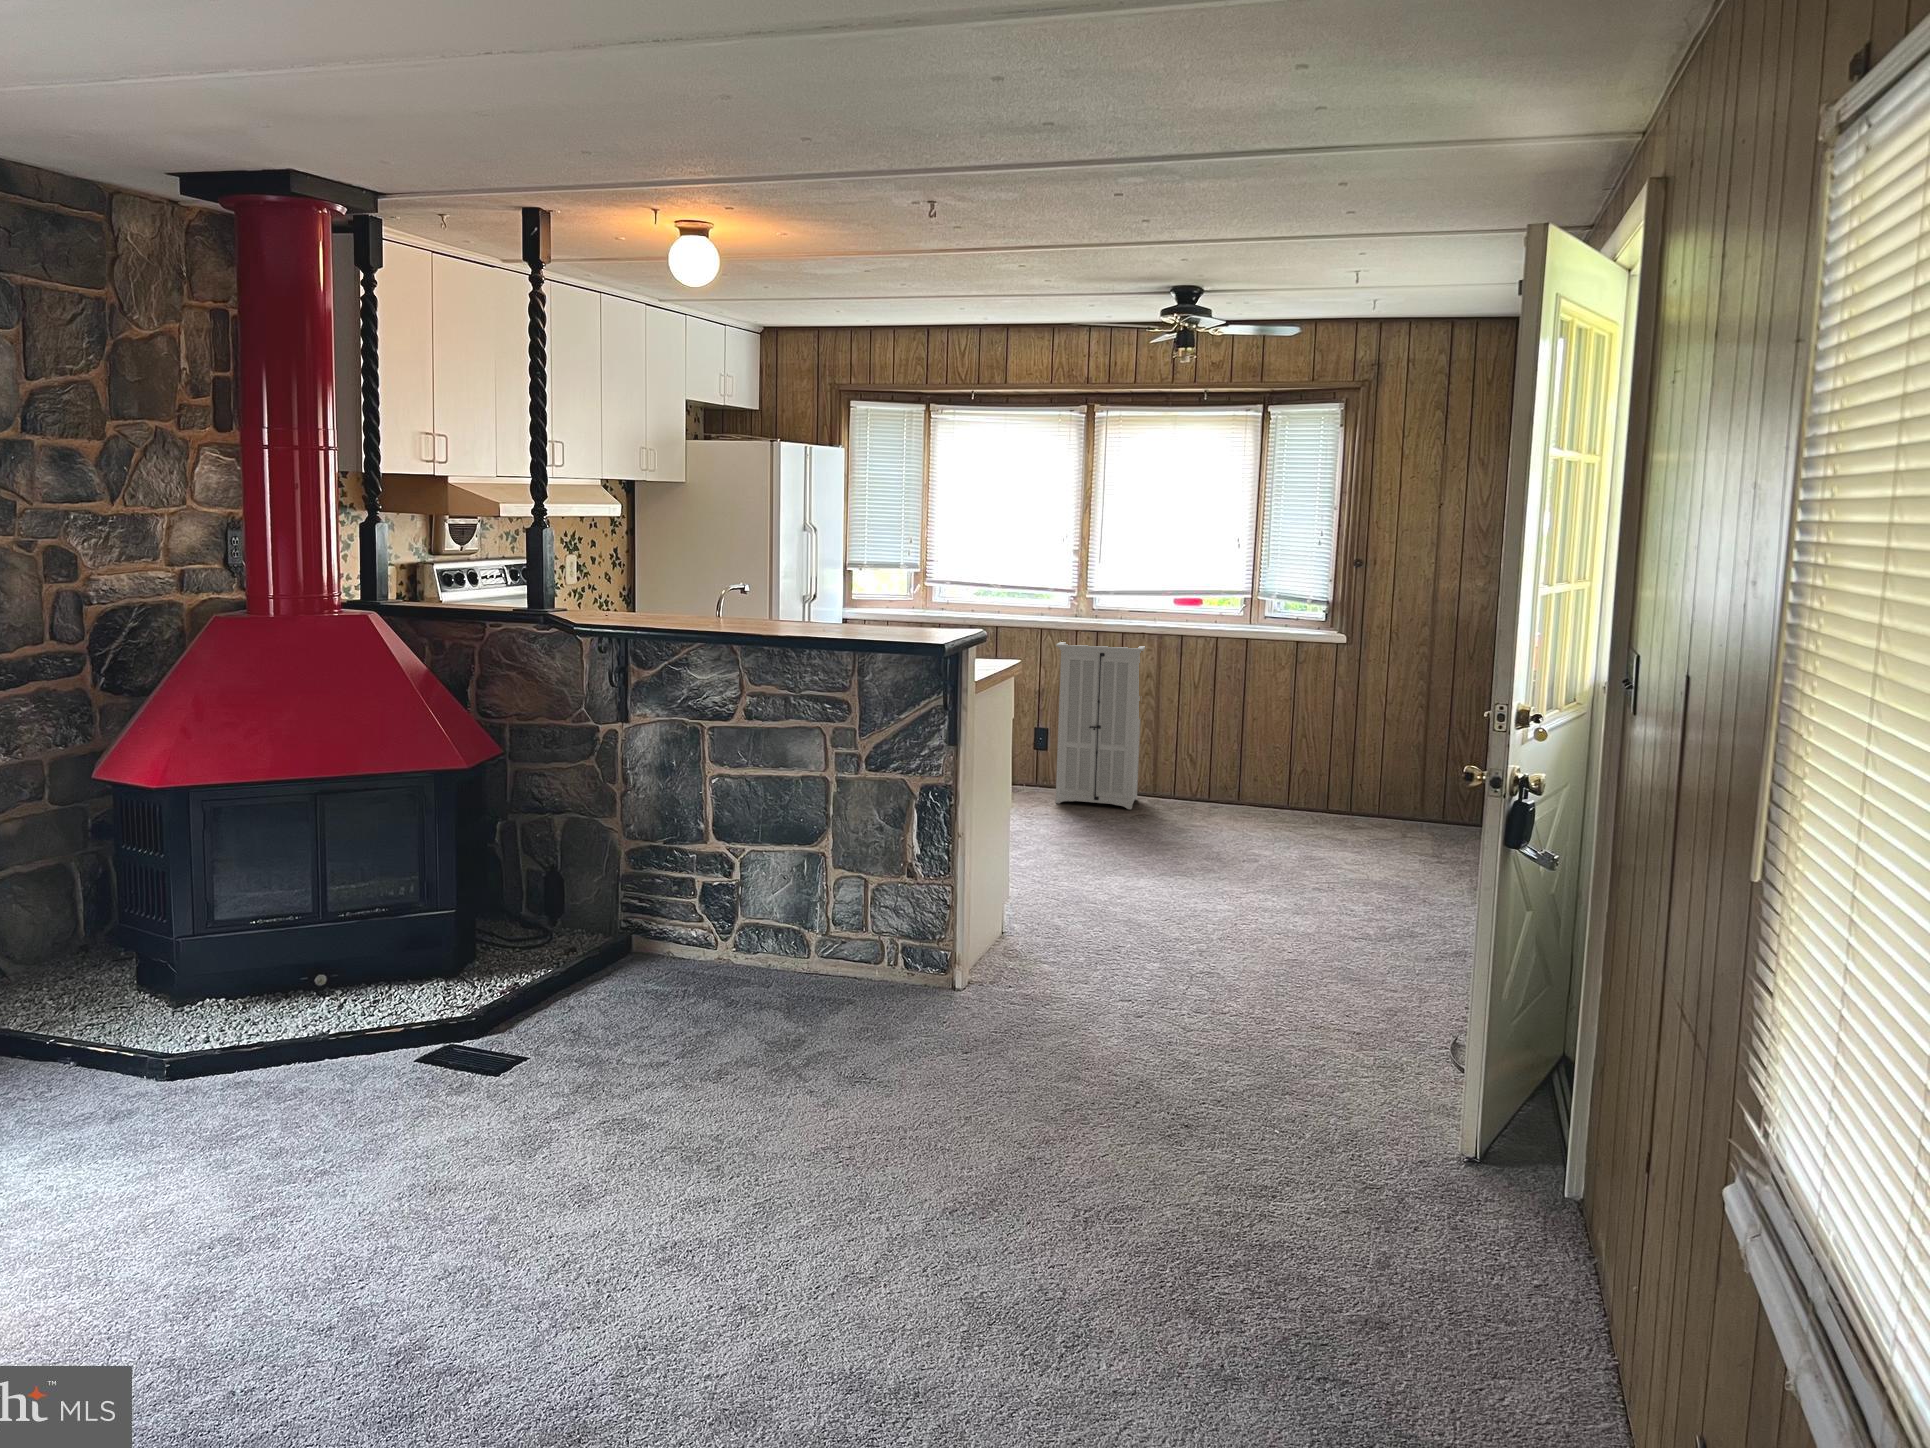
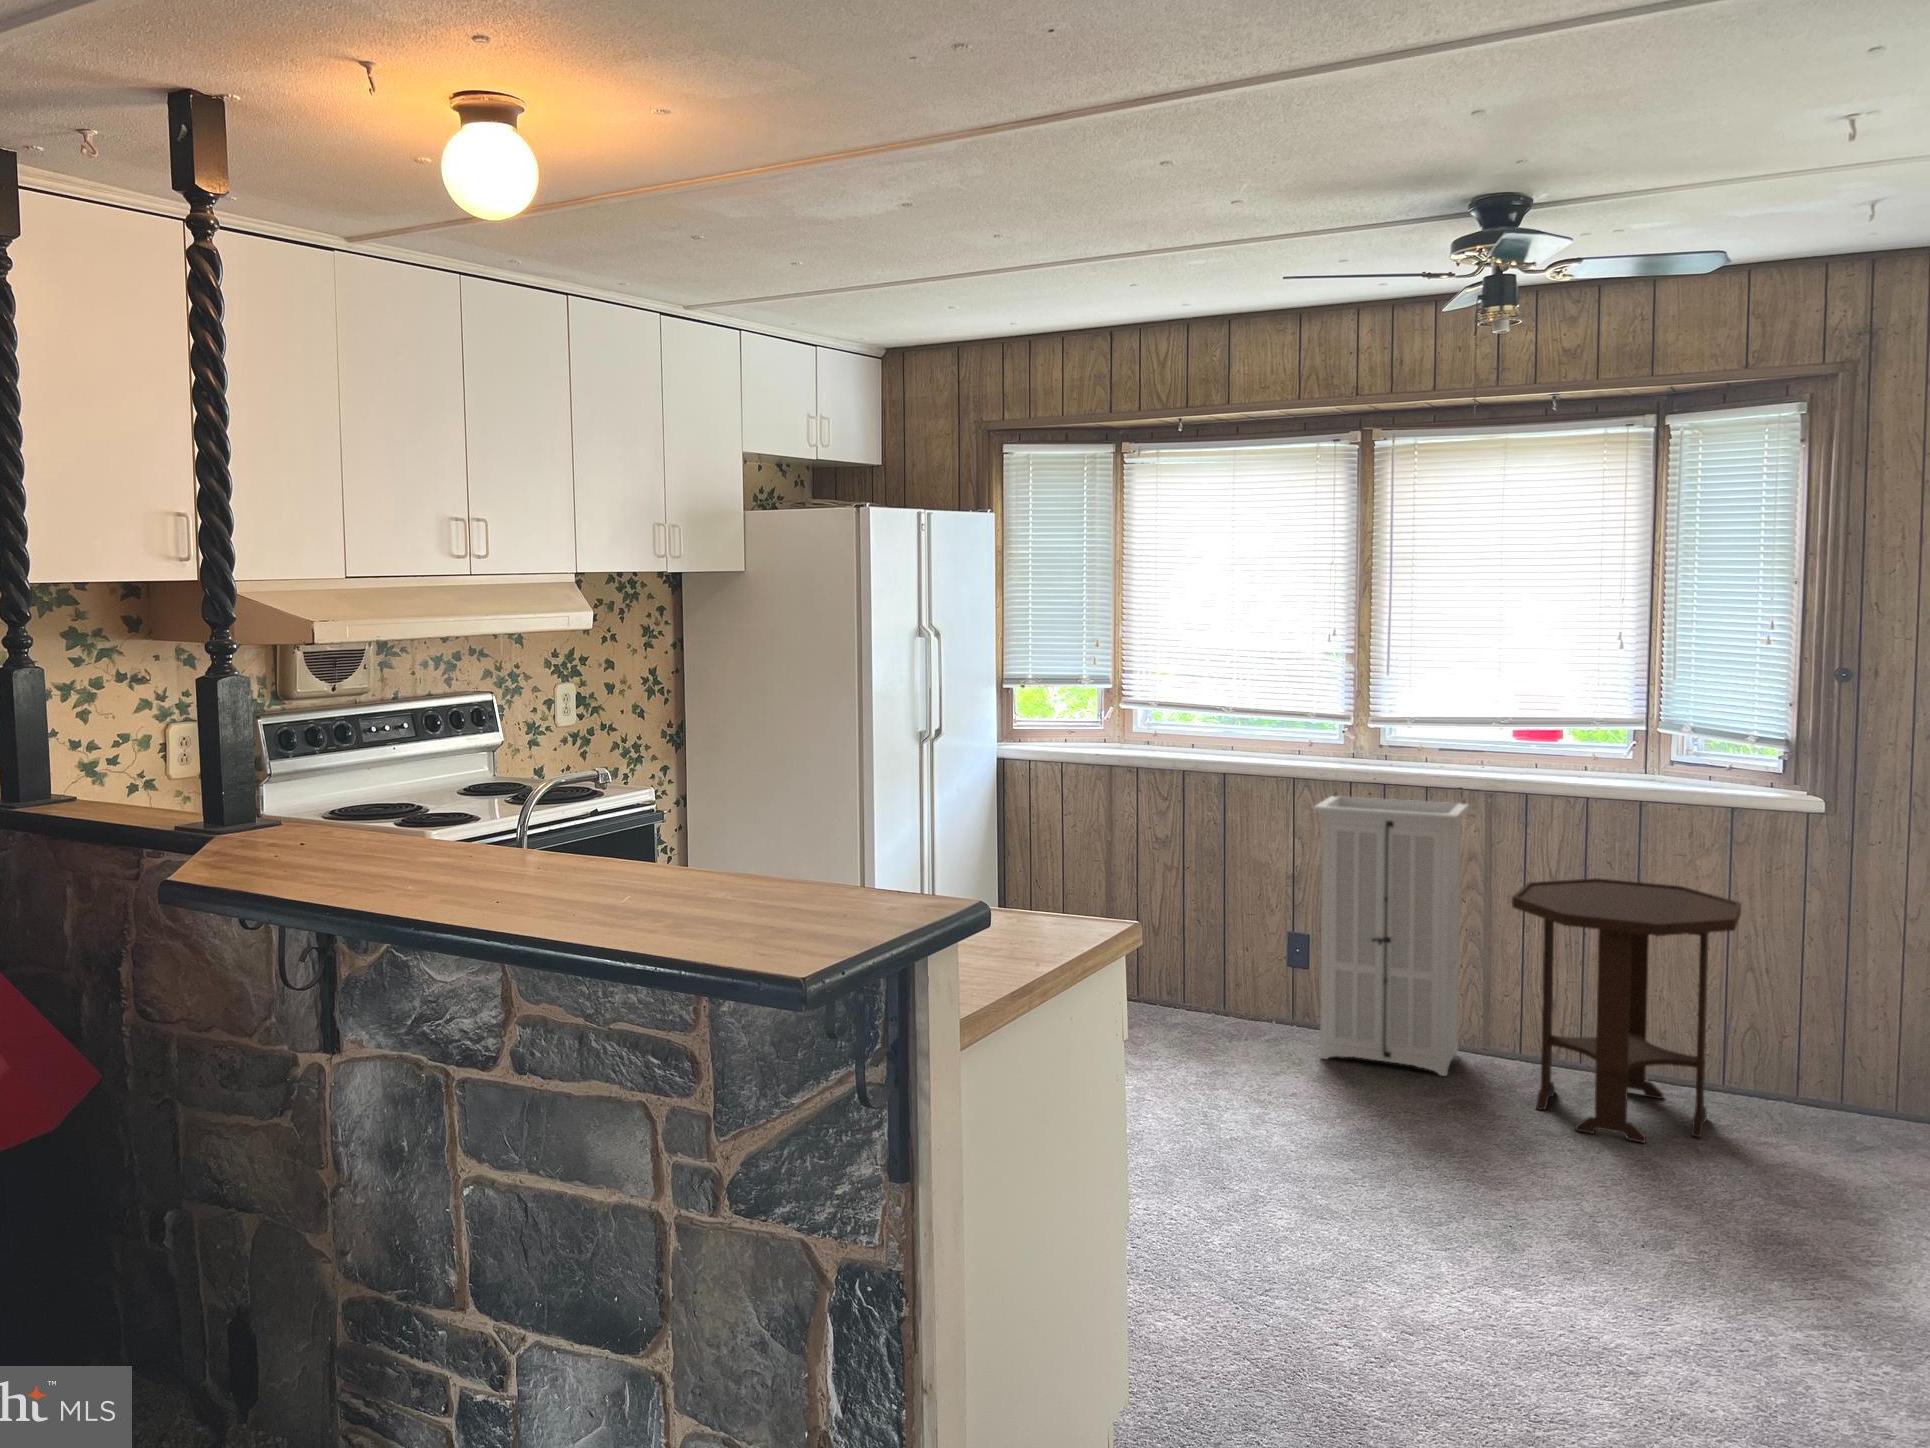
side table: none [1174,688,1300,835] -> present [1512,878,1741,1143]

